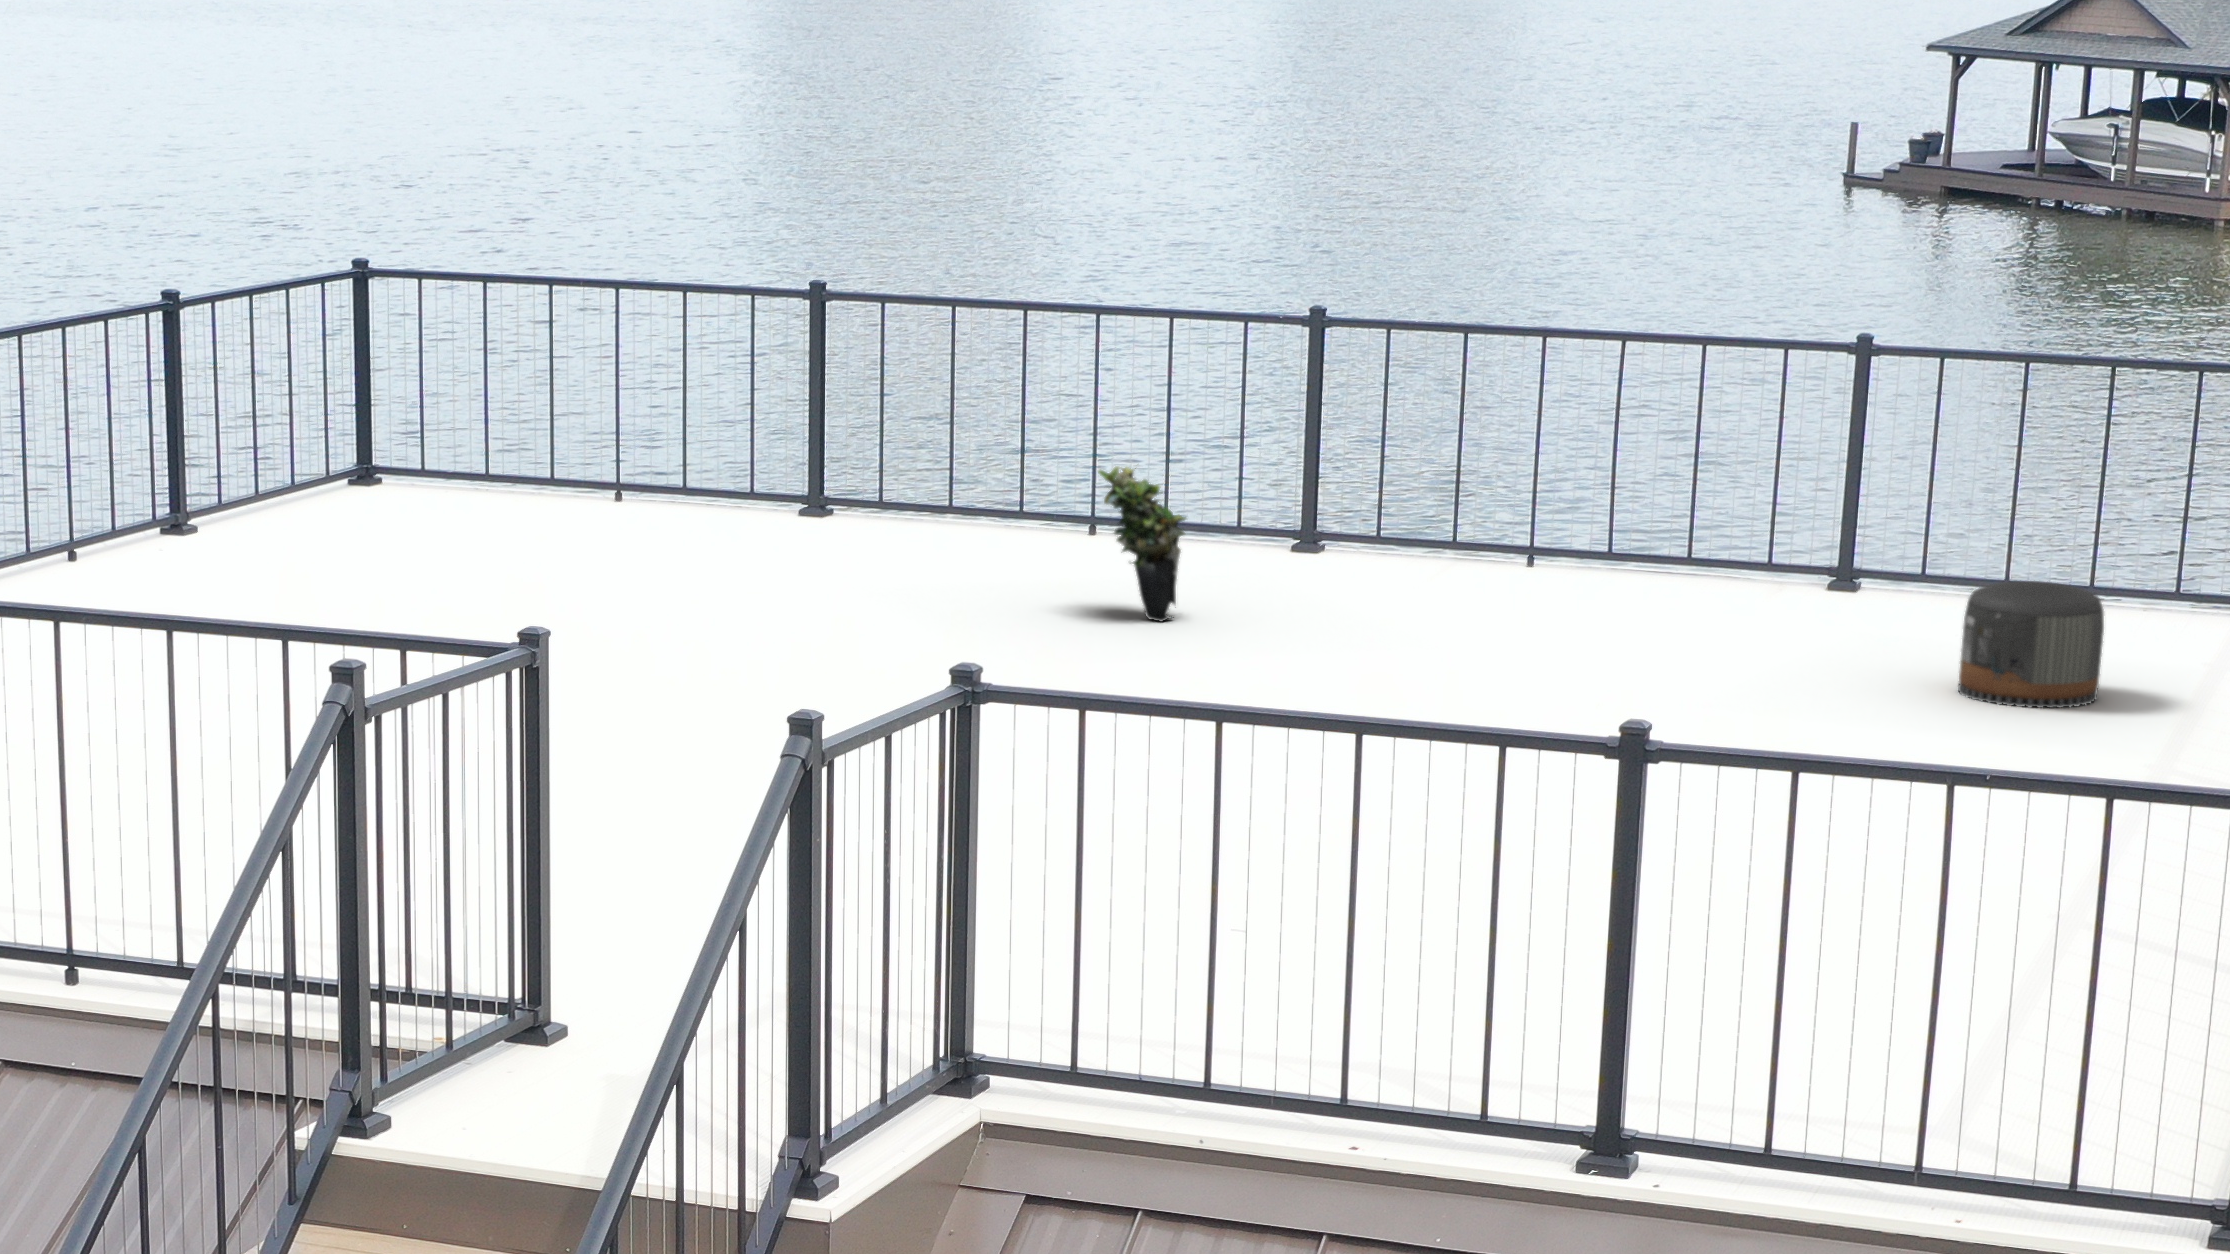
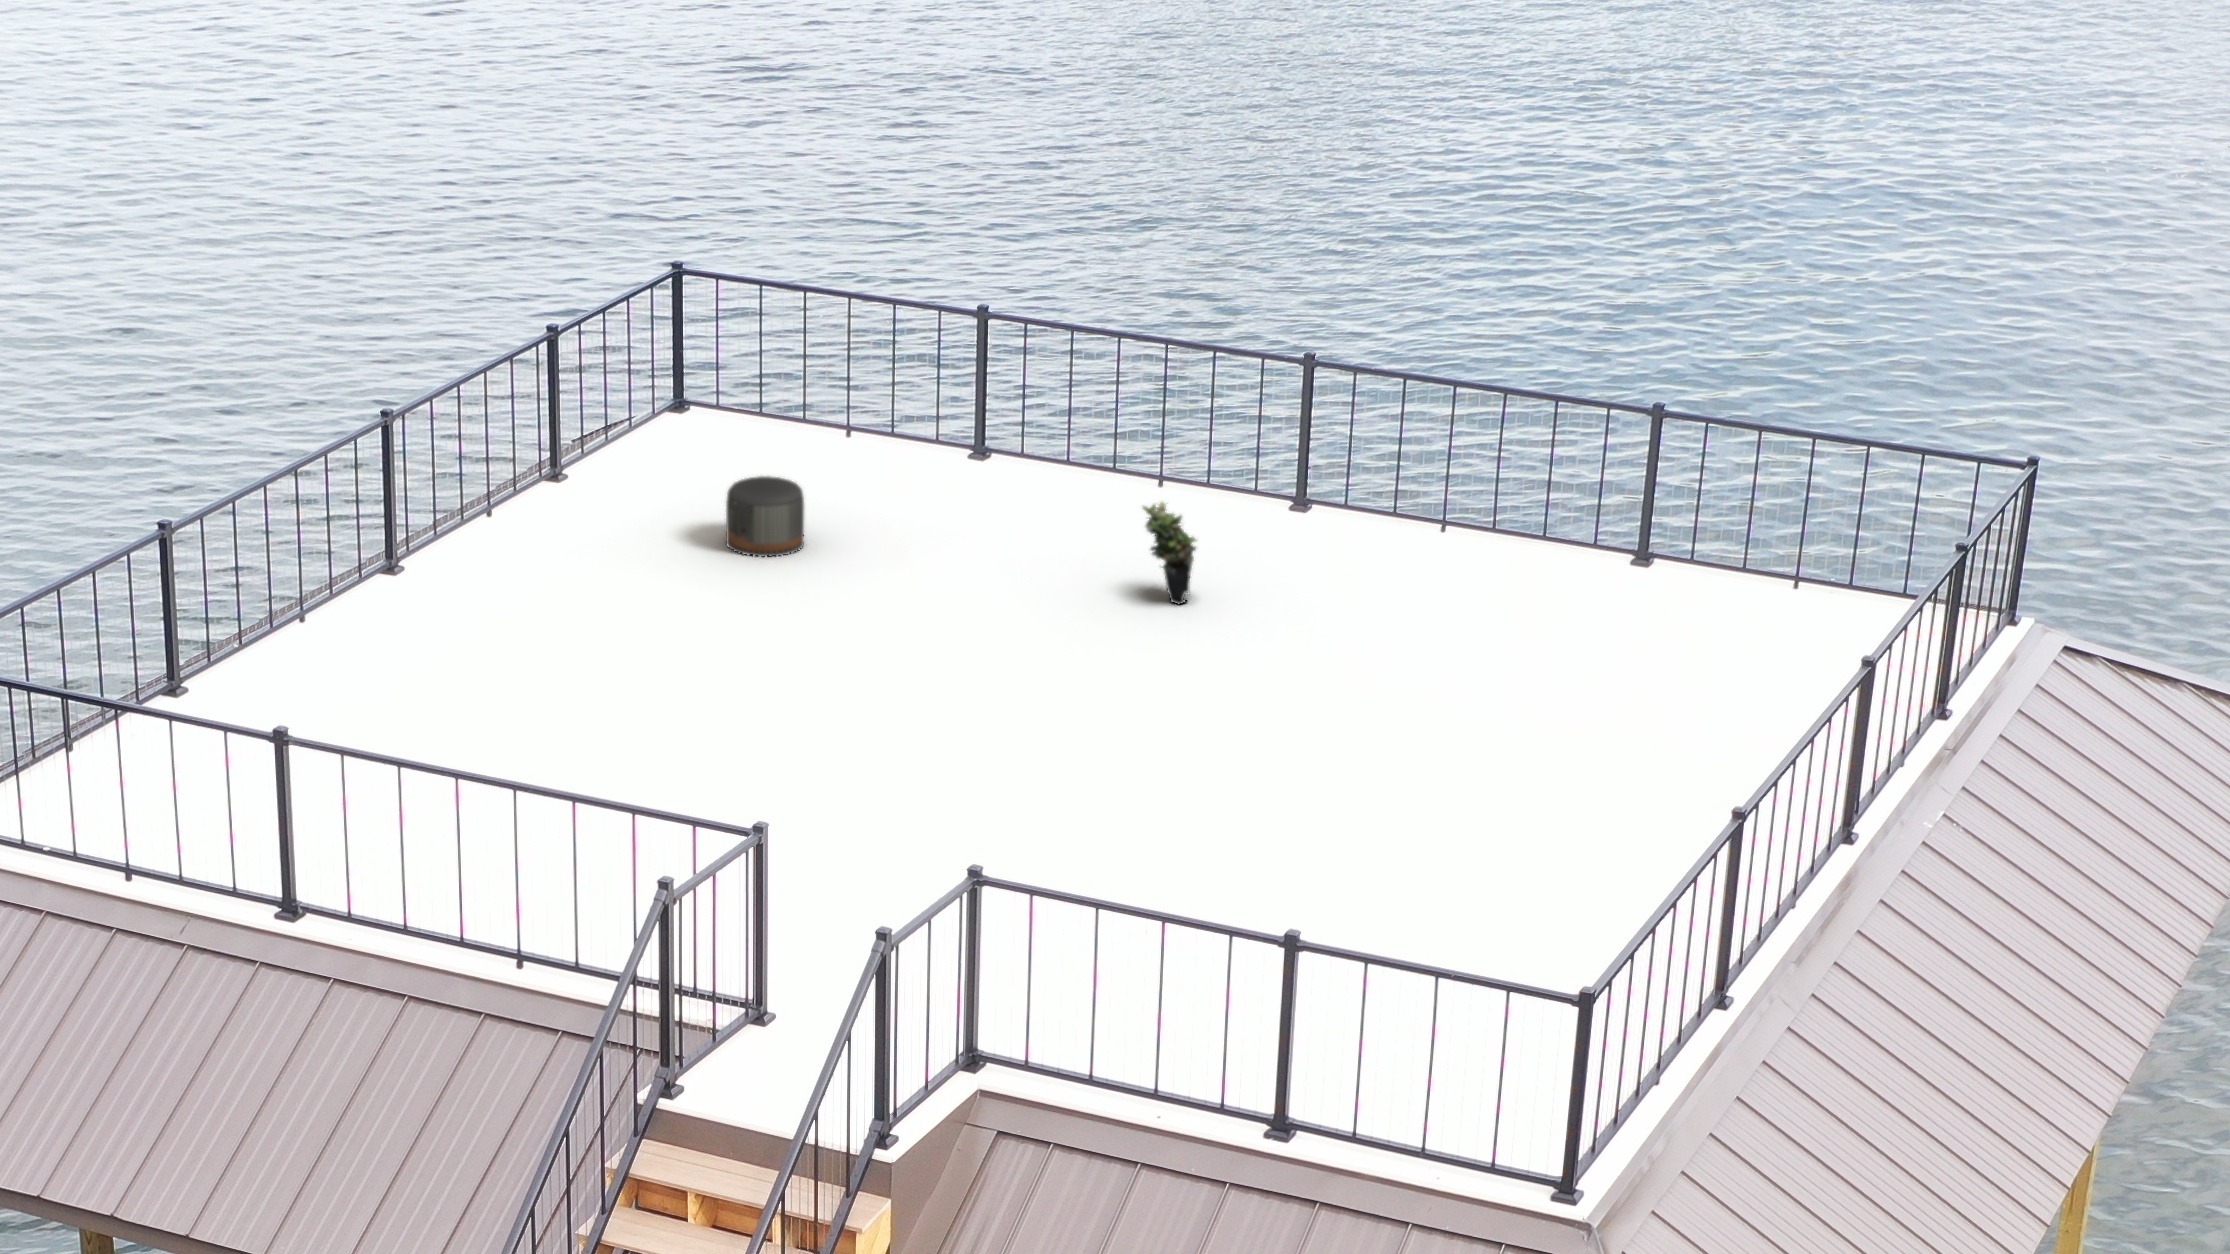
pouf: present [1958,581,2104,708] -> present [726,476,804,557]

